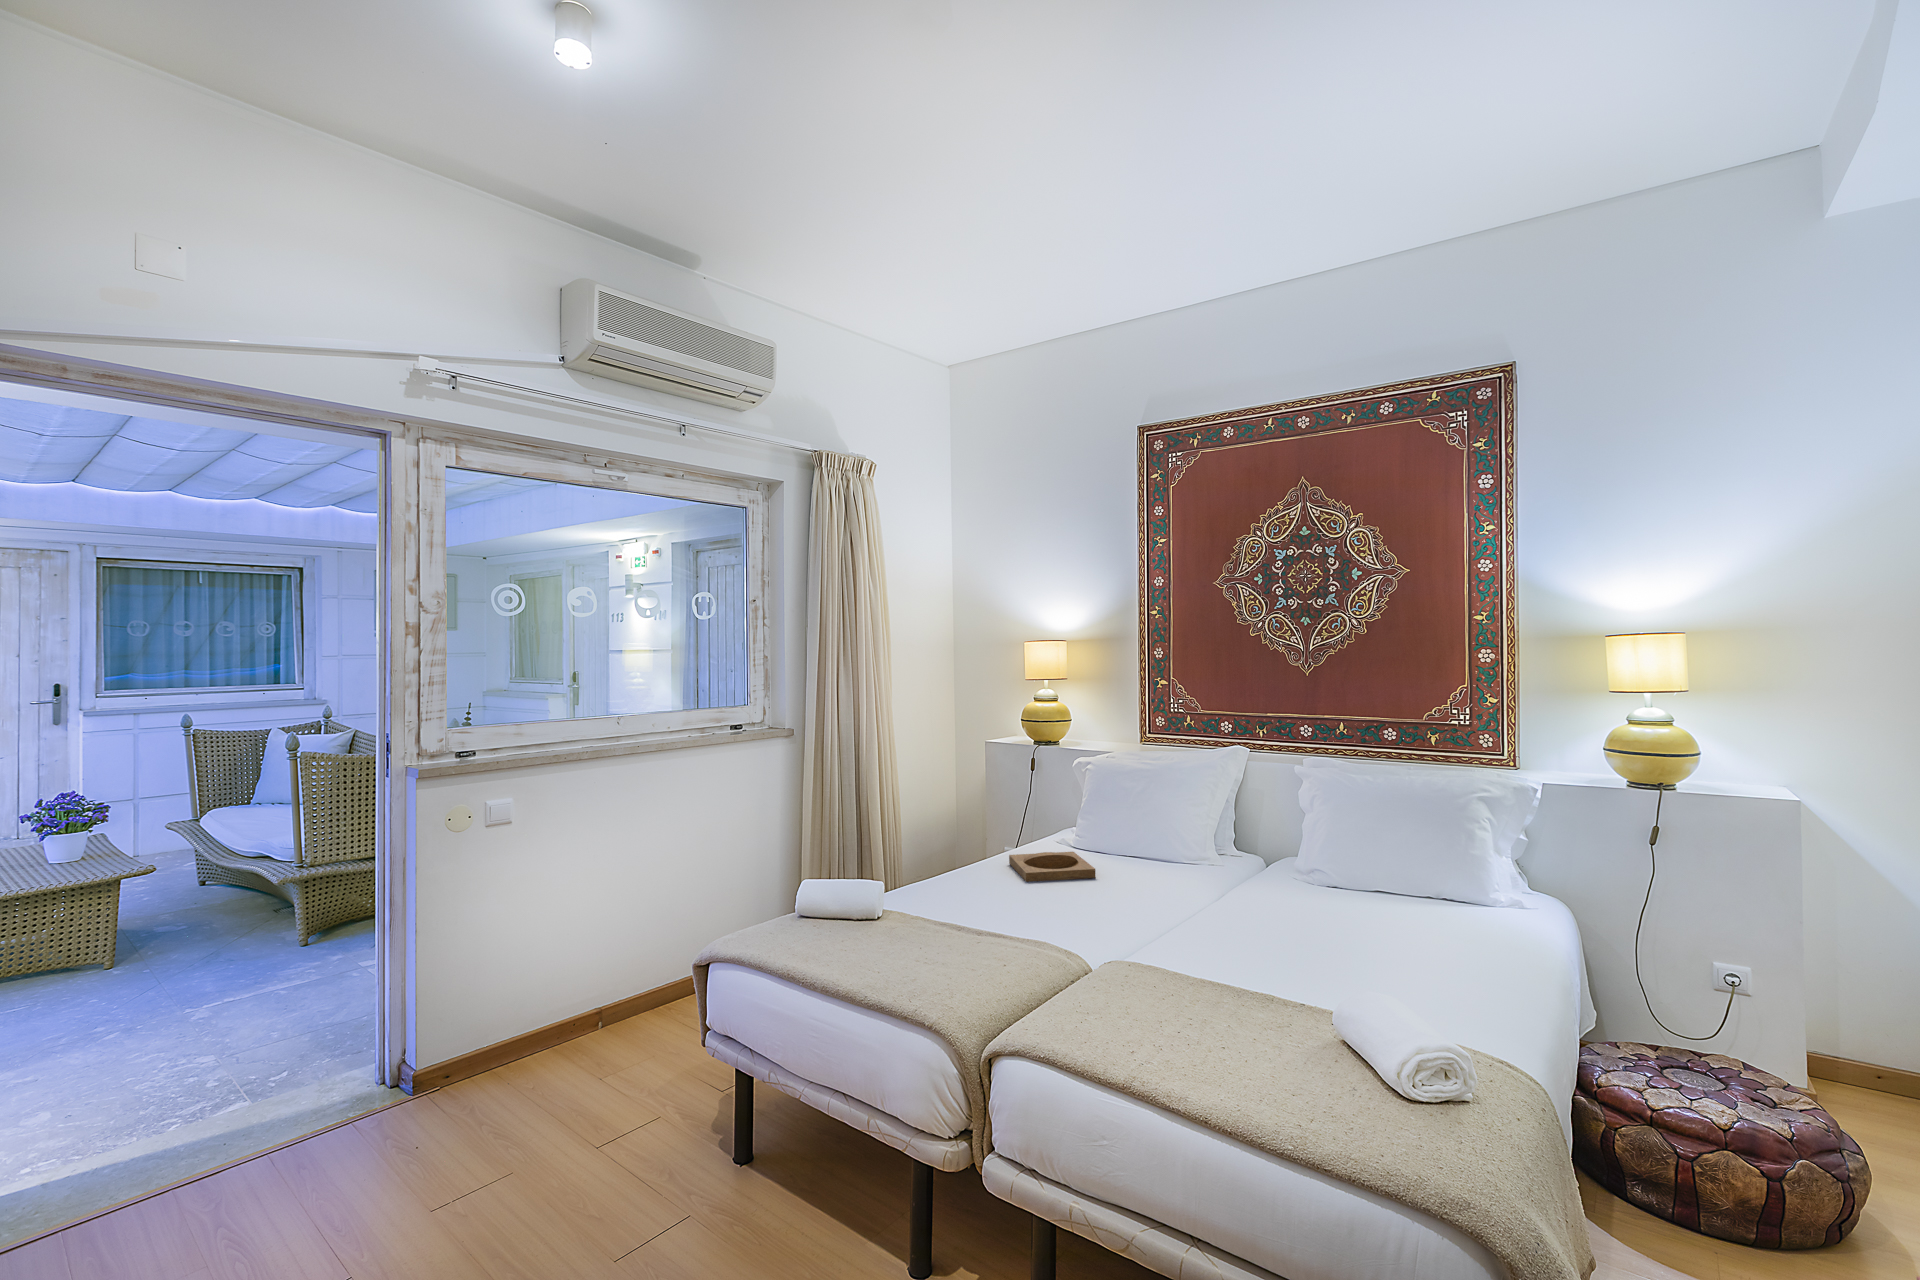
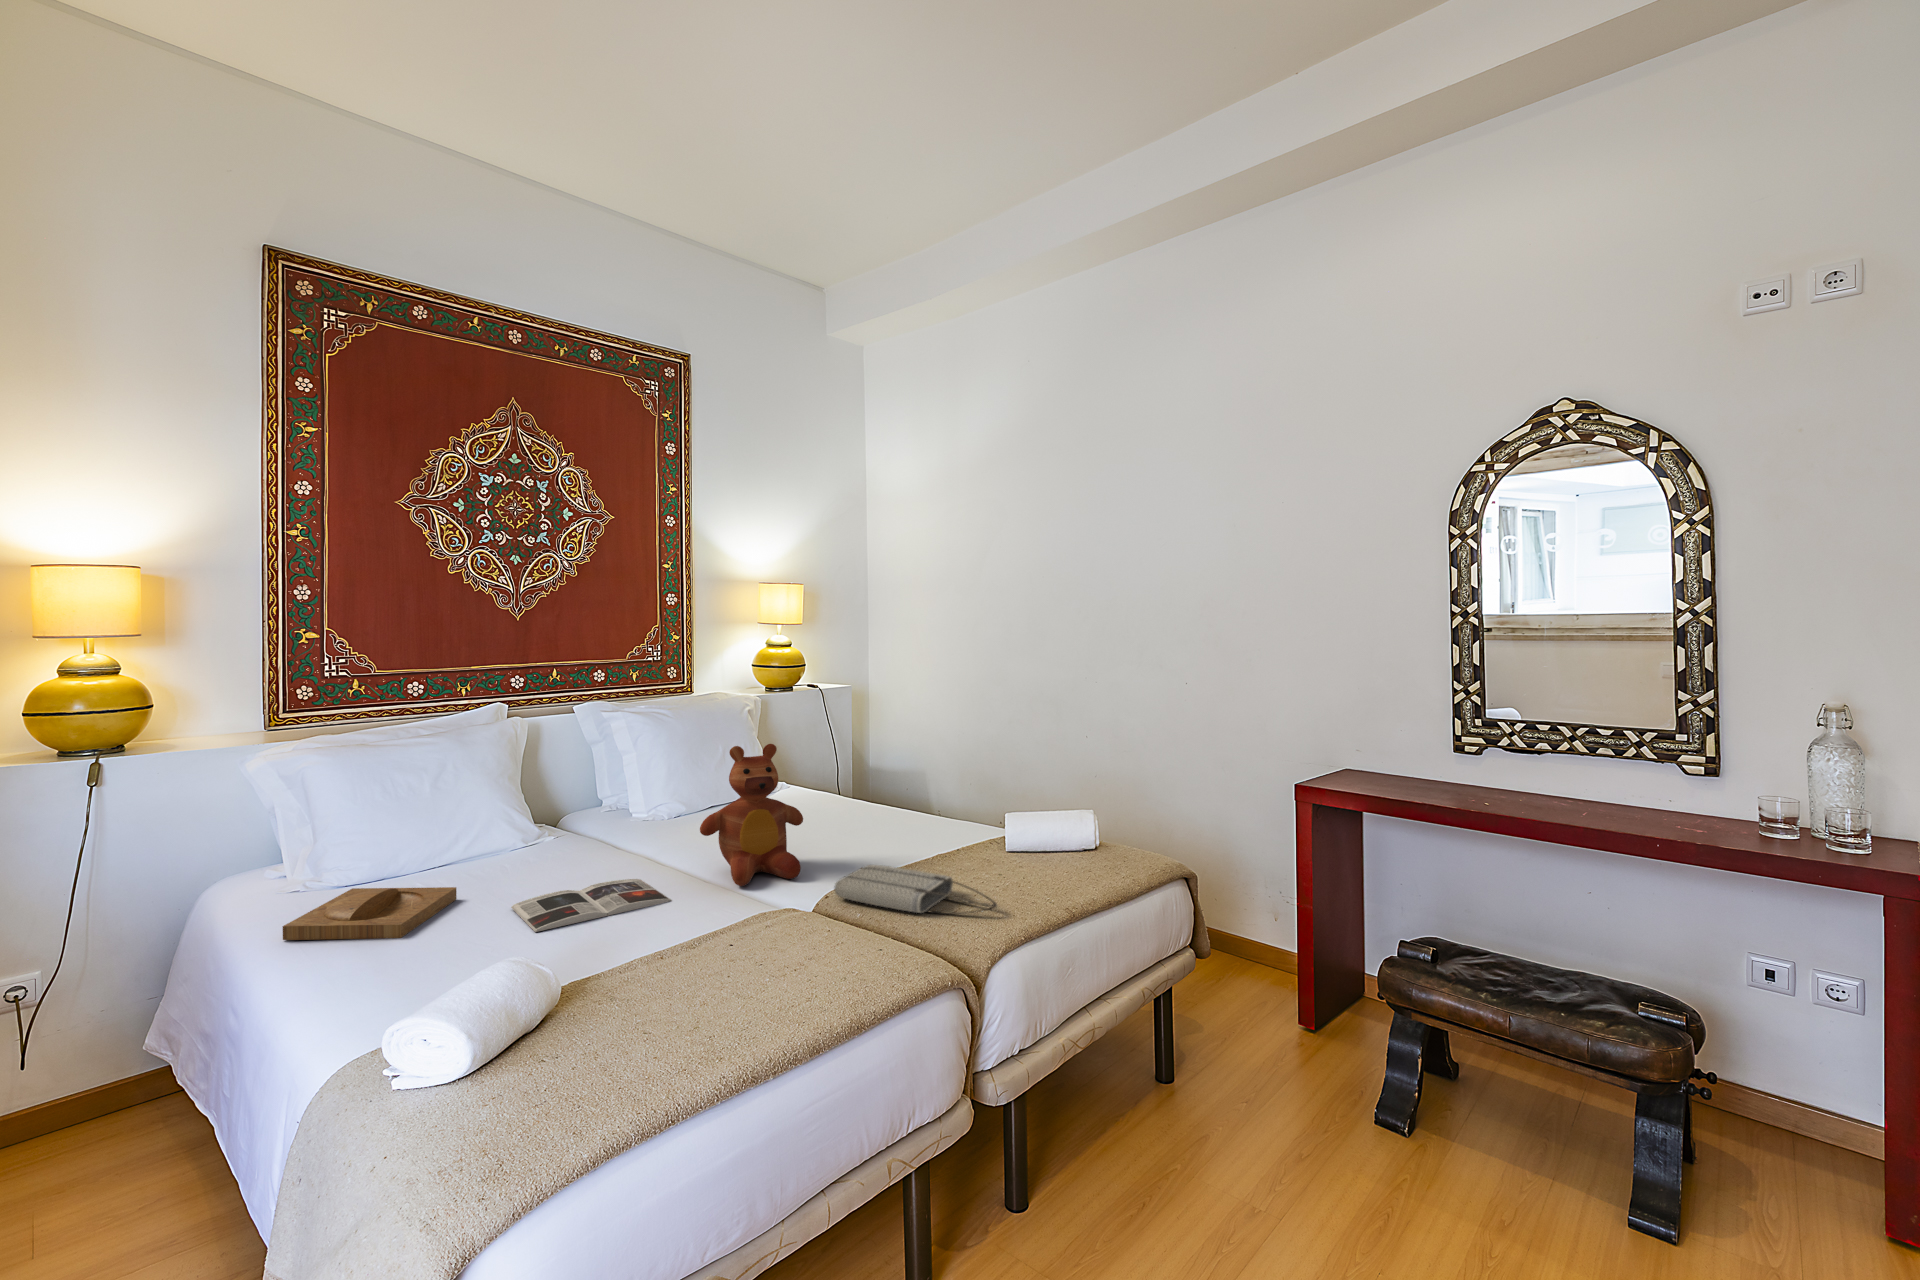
teddy bear: none [1186,808,1301,960] -> present [700,744,803,886]
magazine: none [1050,890,1177,929] -> present [511,879,672,932]
tote bag: none [1179,965,1276,1060] -> present [834,865,997,914]

